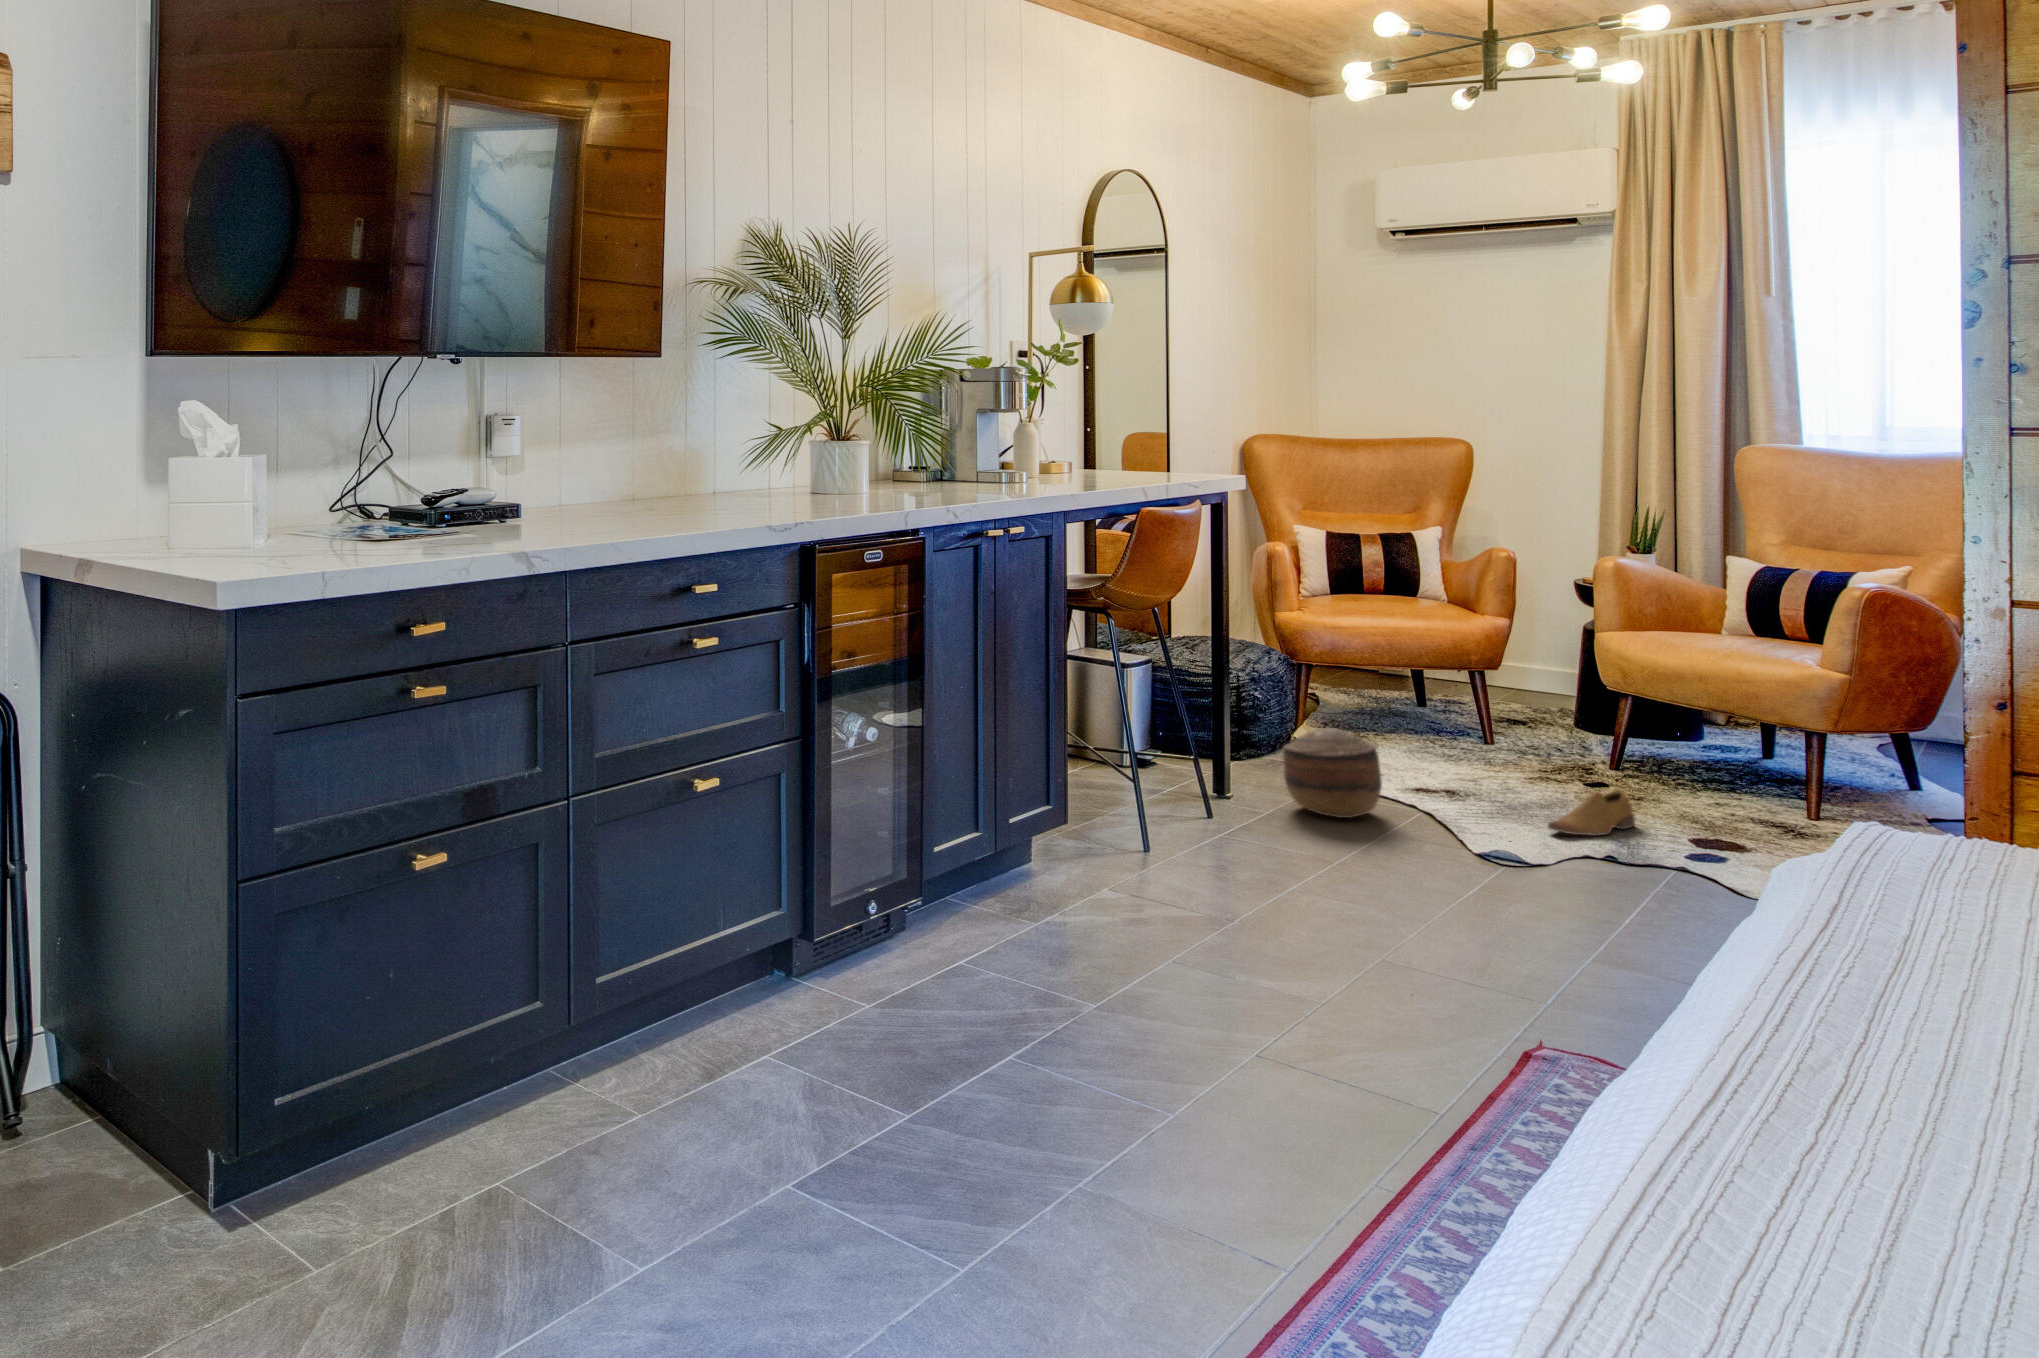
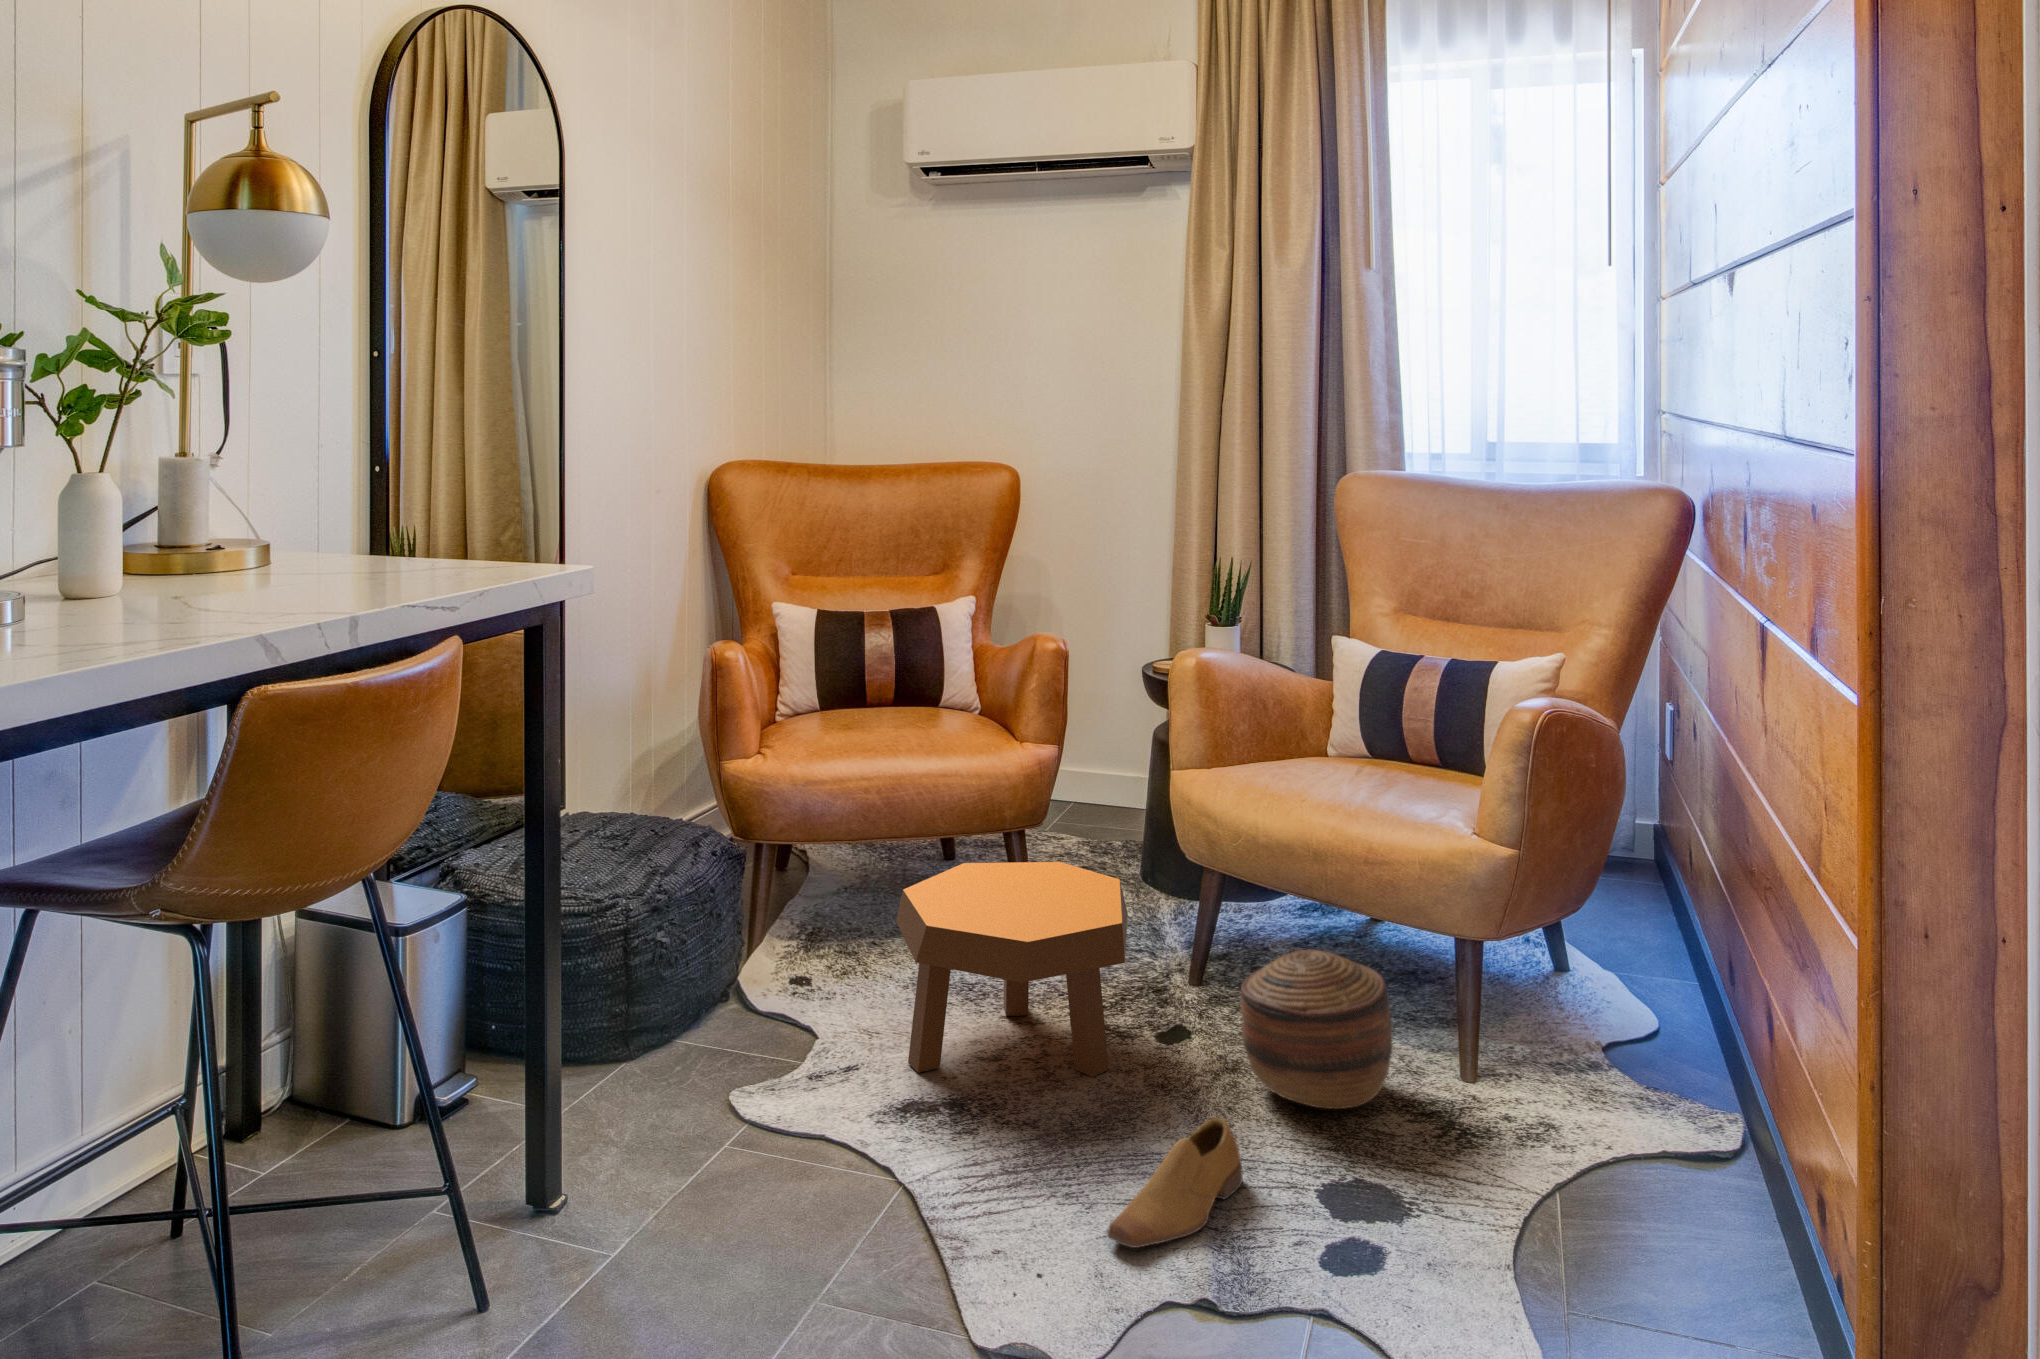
footstool: none [1403,674,1561,789] -> present [896,862,1128,1077]
basket: present [1283,728,1382,818] -> present [1240,950,1393,1109]

